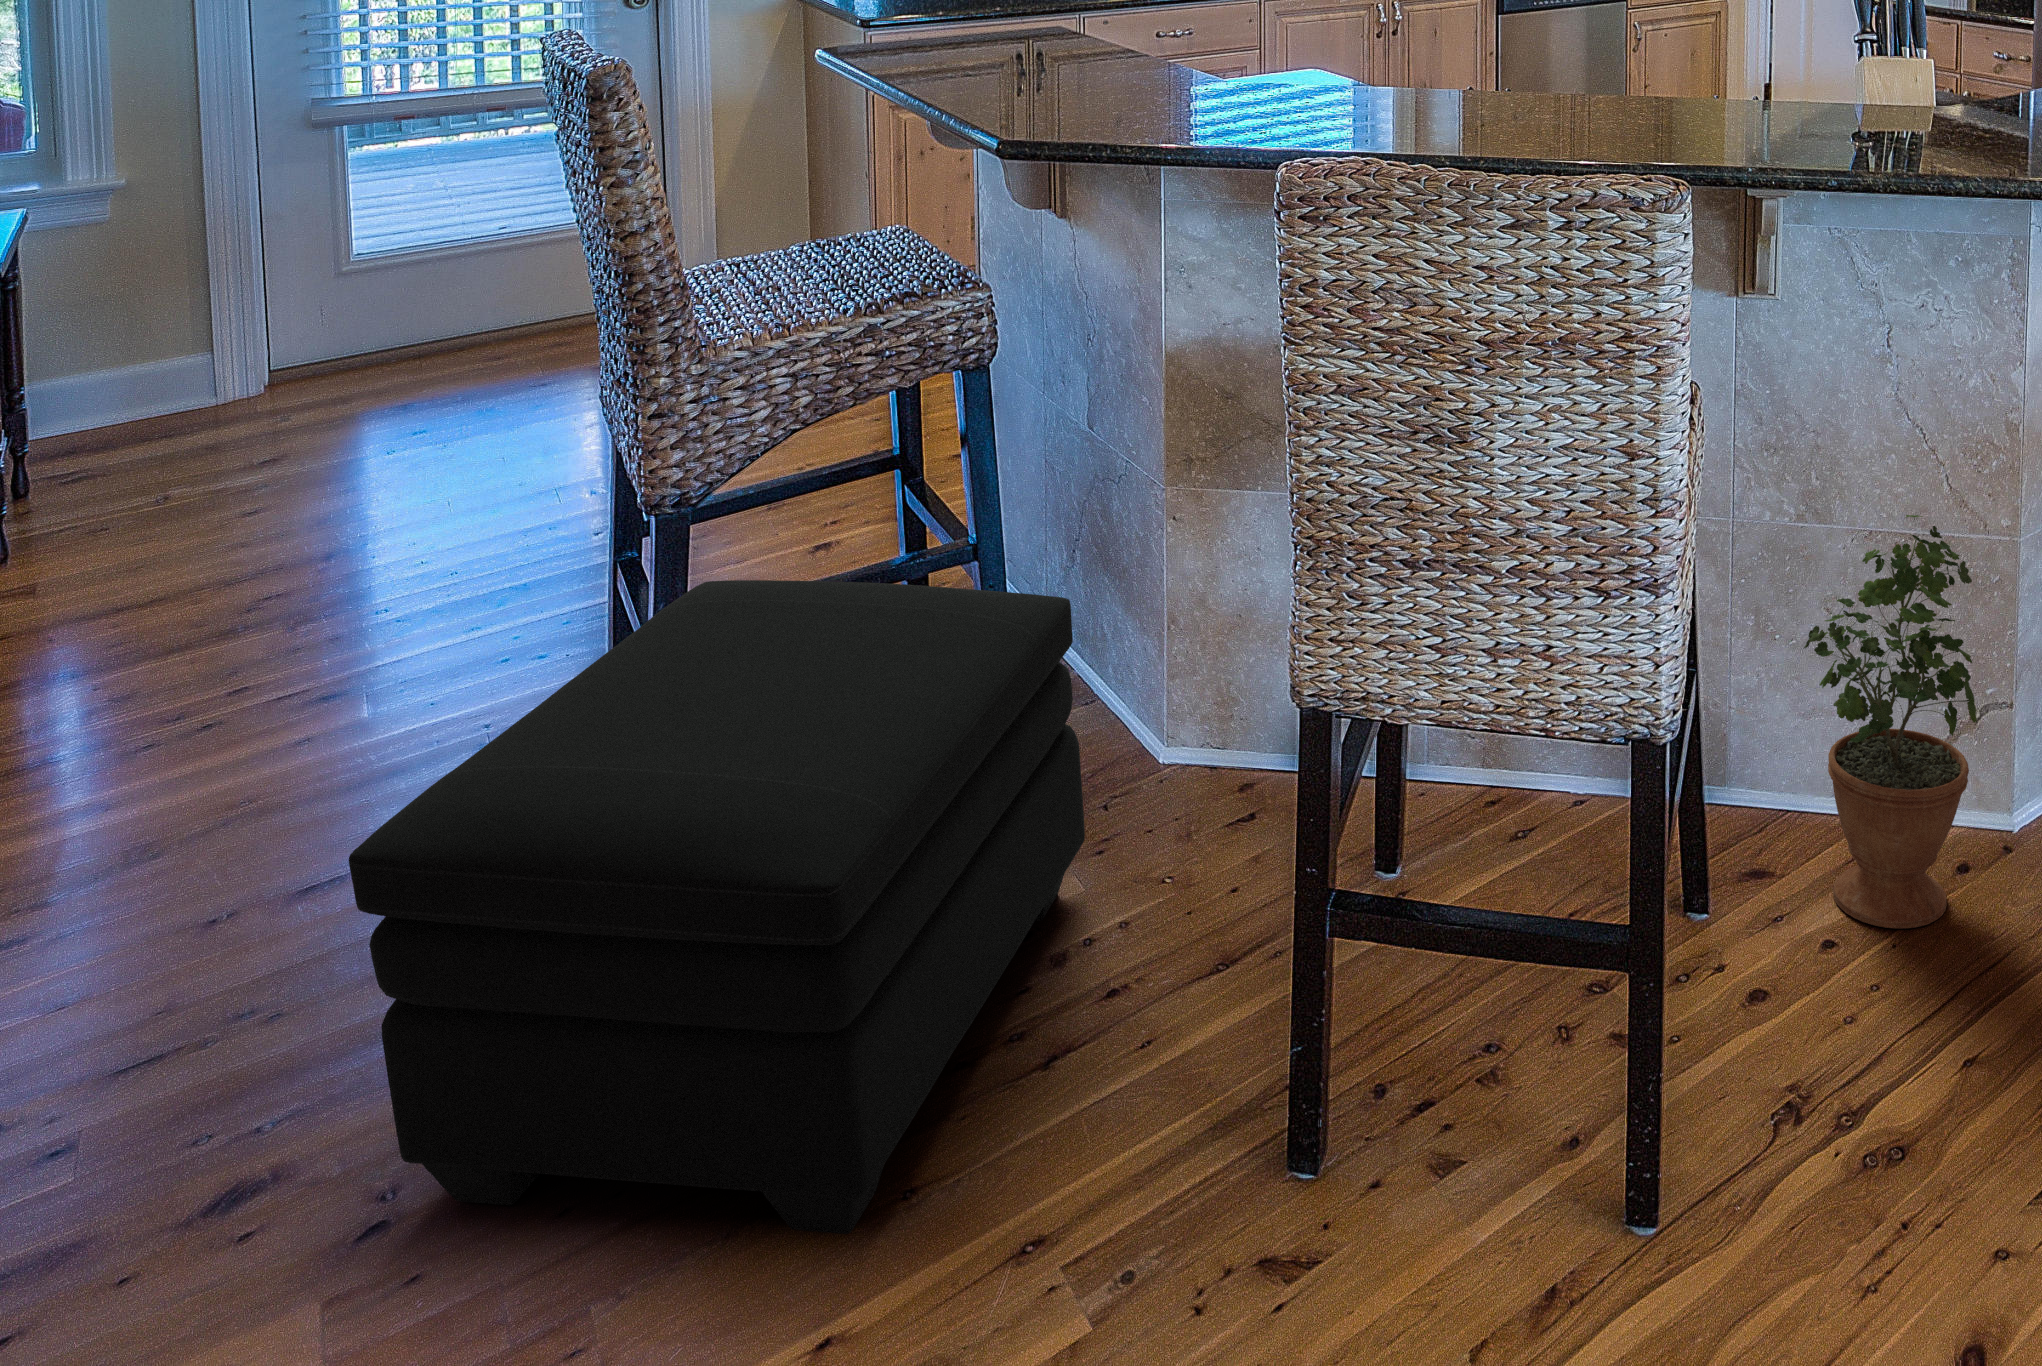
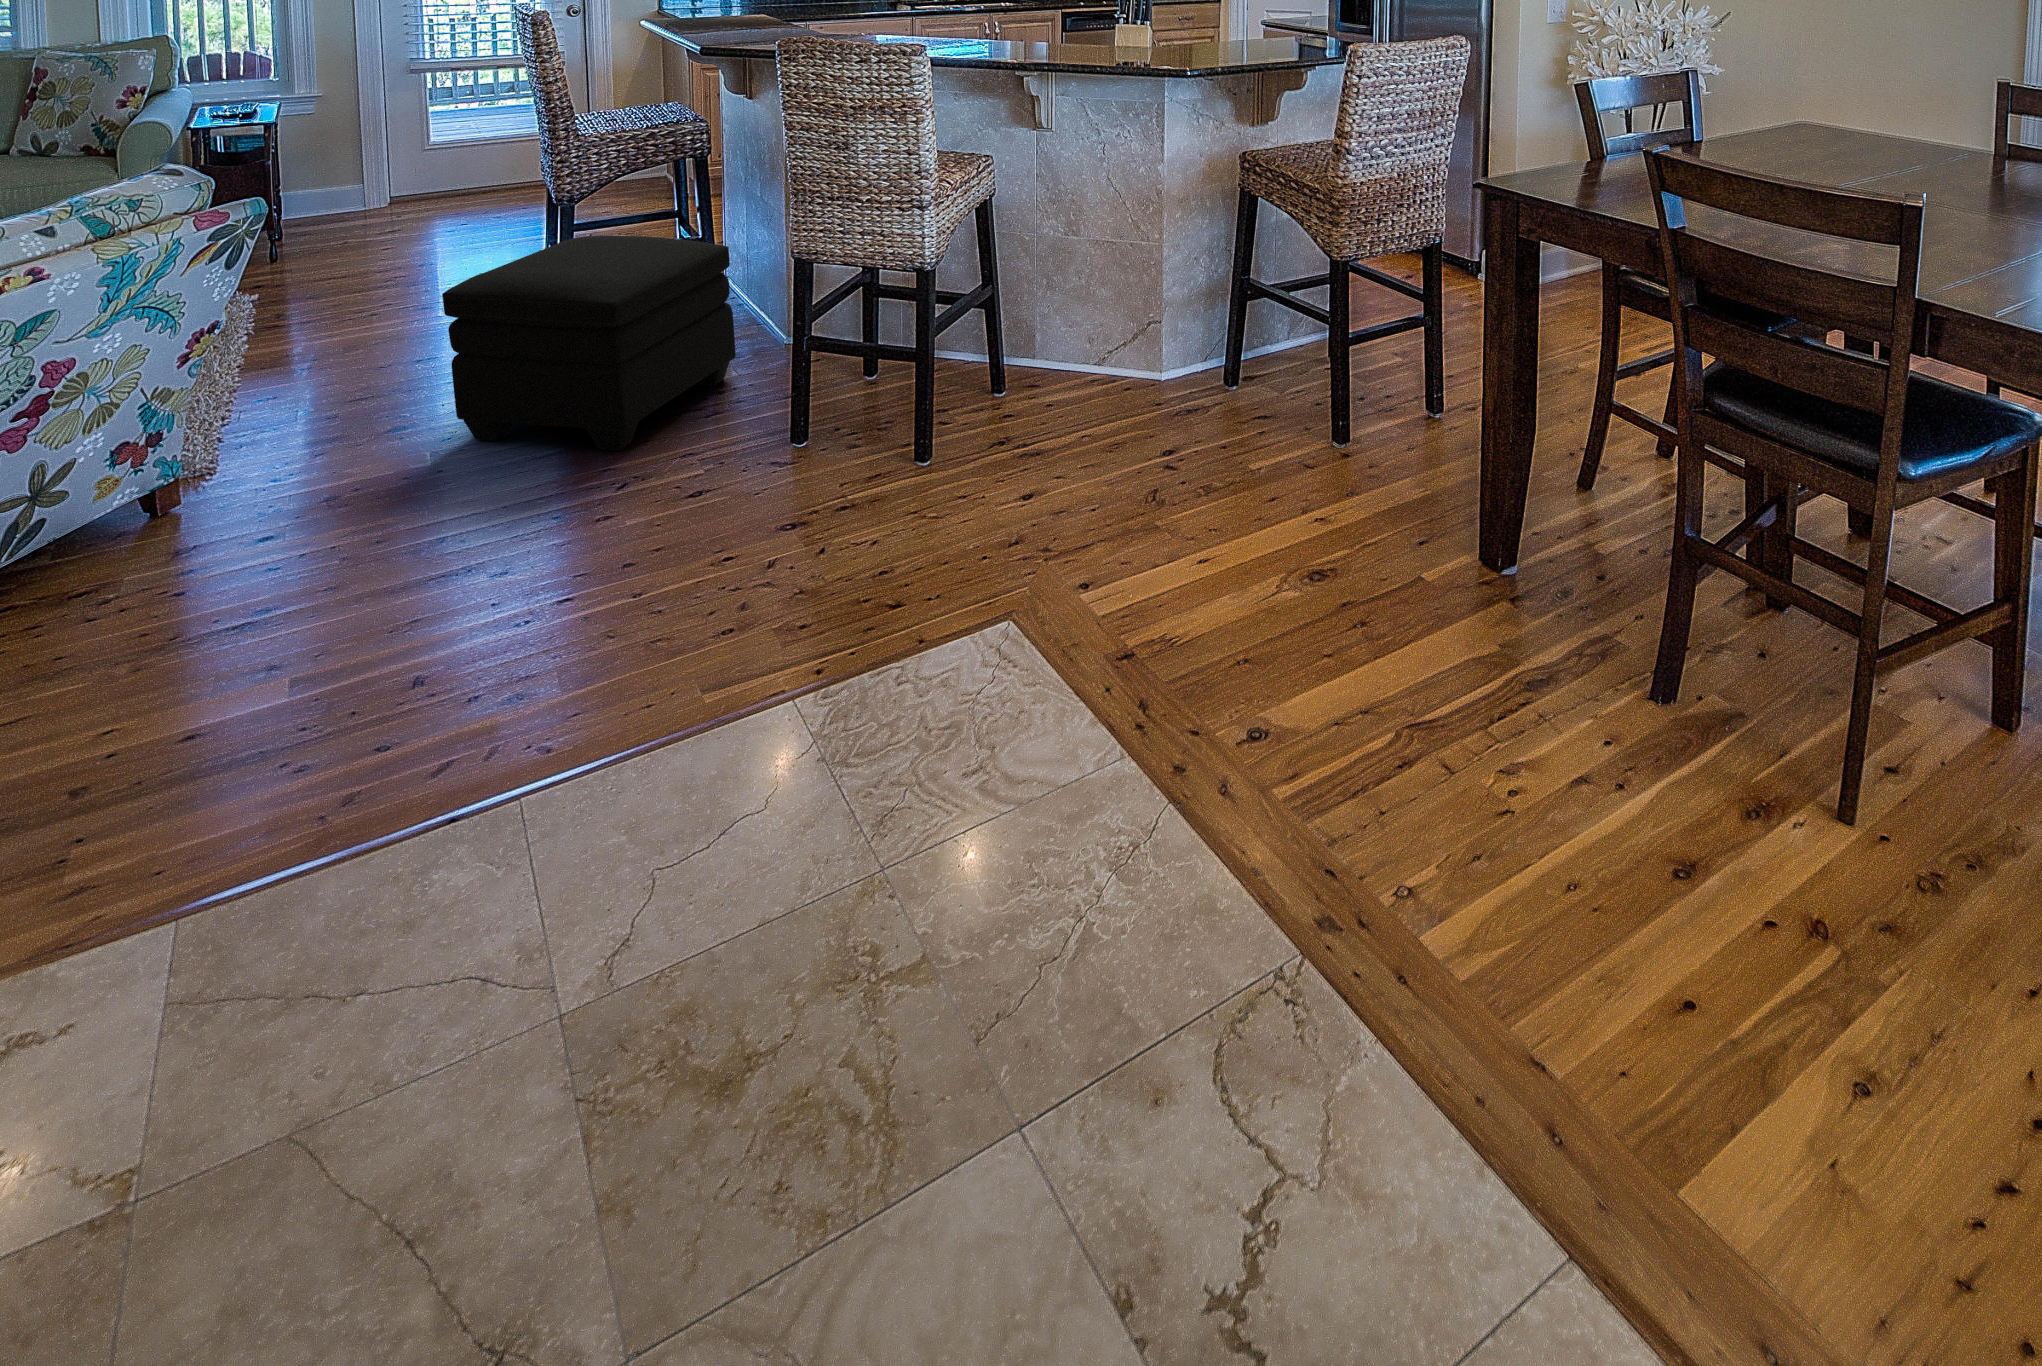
potted plant: present [1804,515,1977,929] -> none [1037,218,1114,398]

